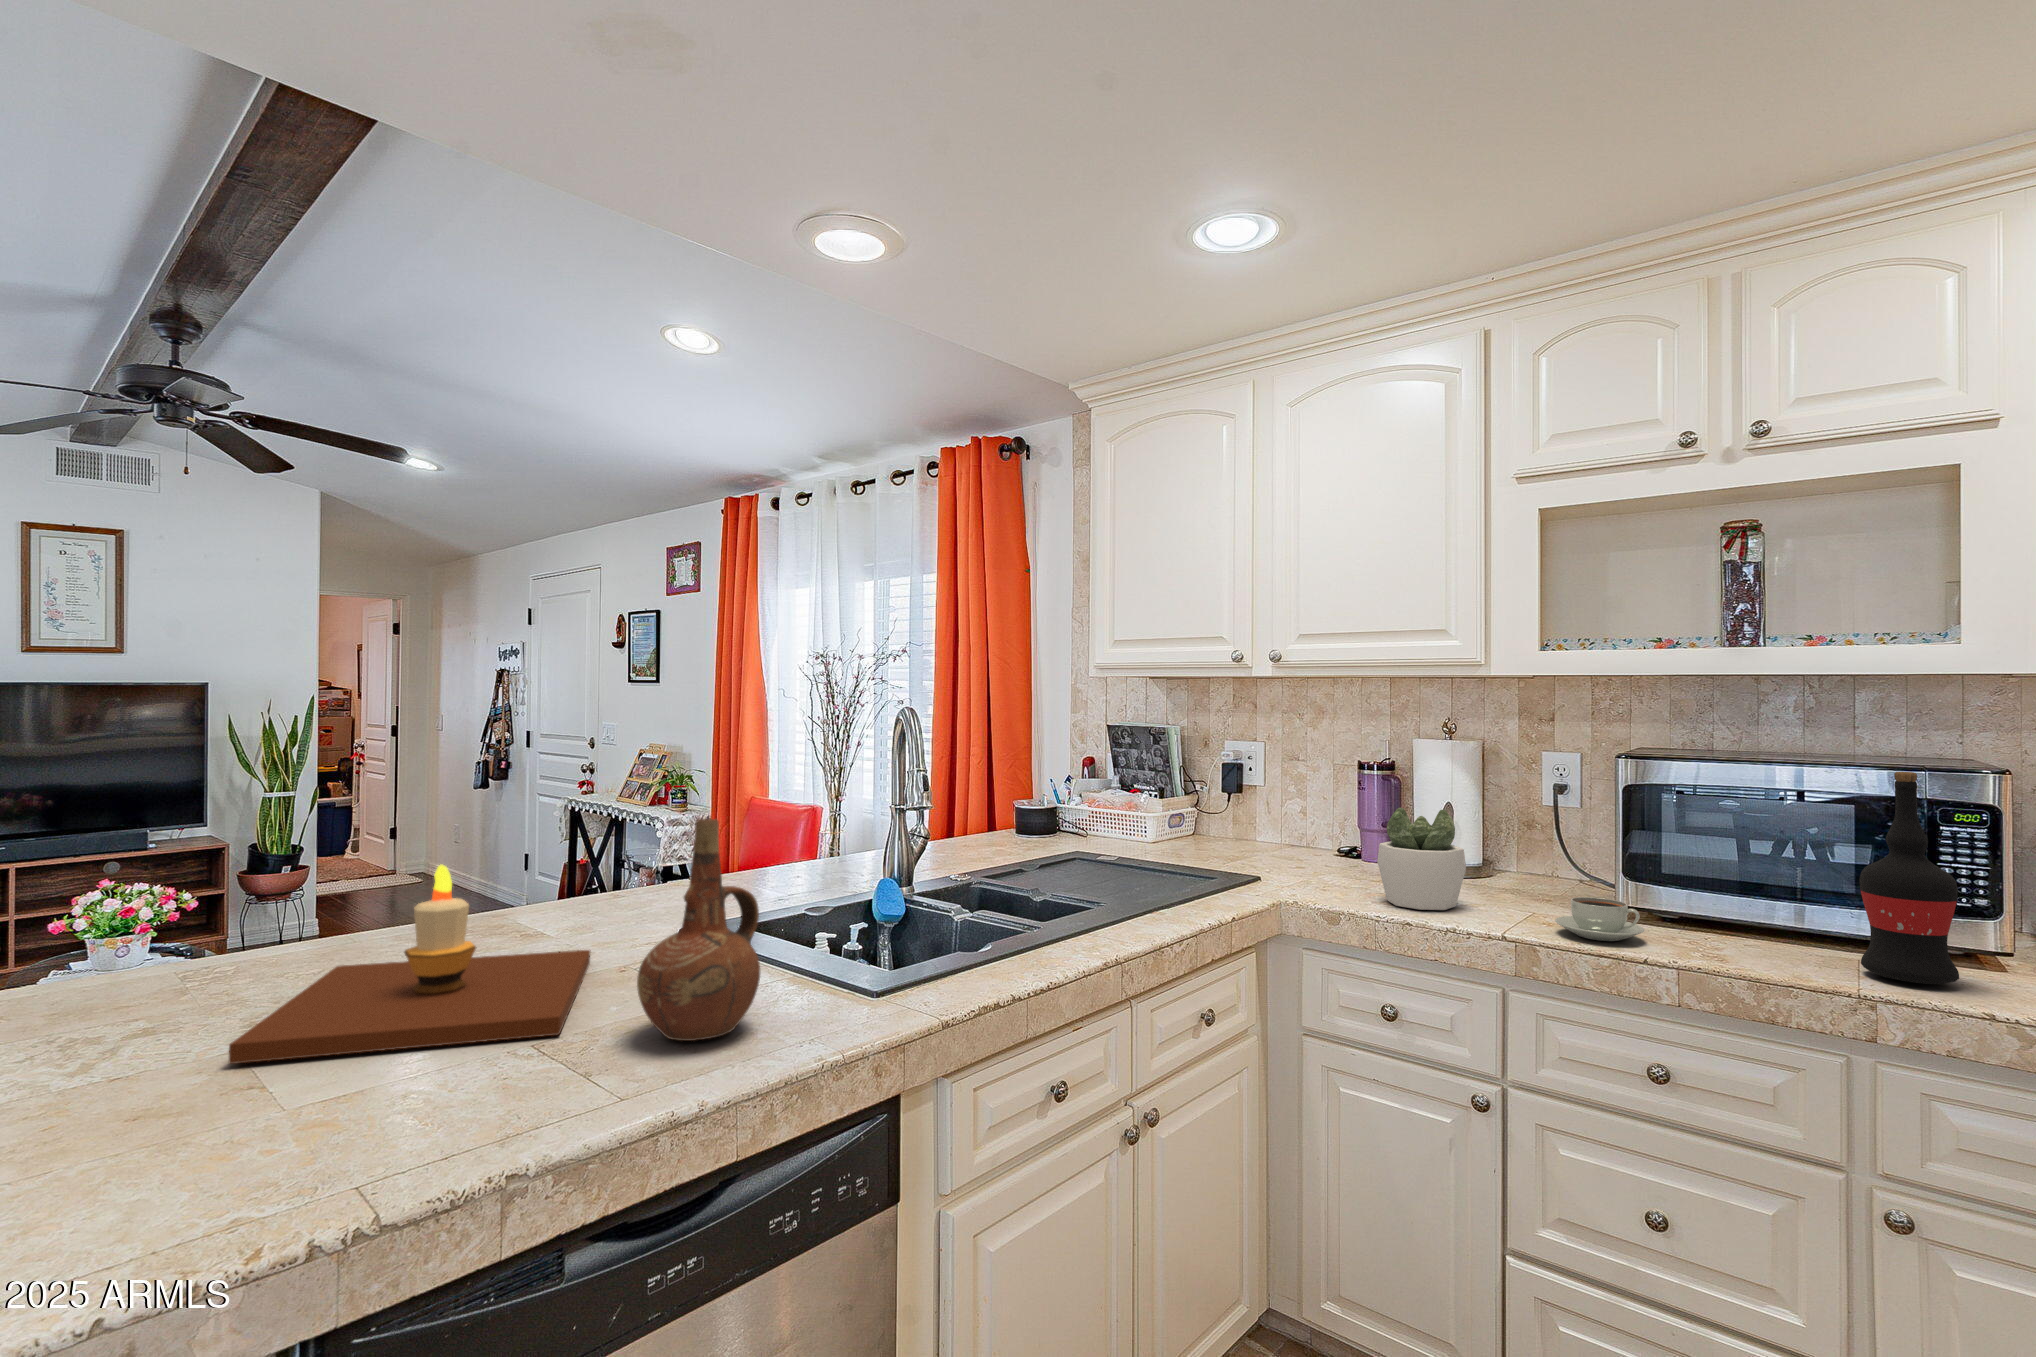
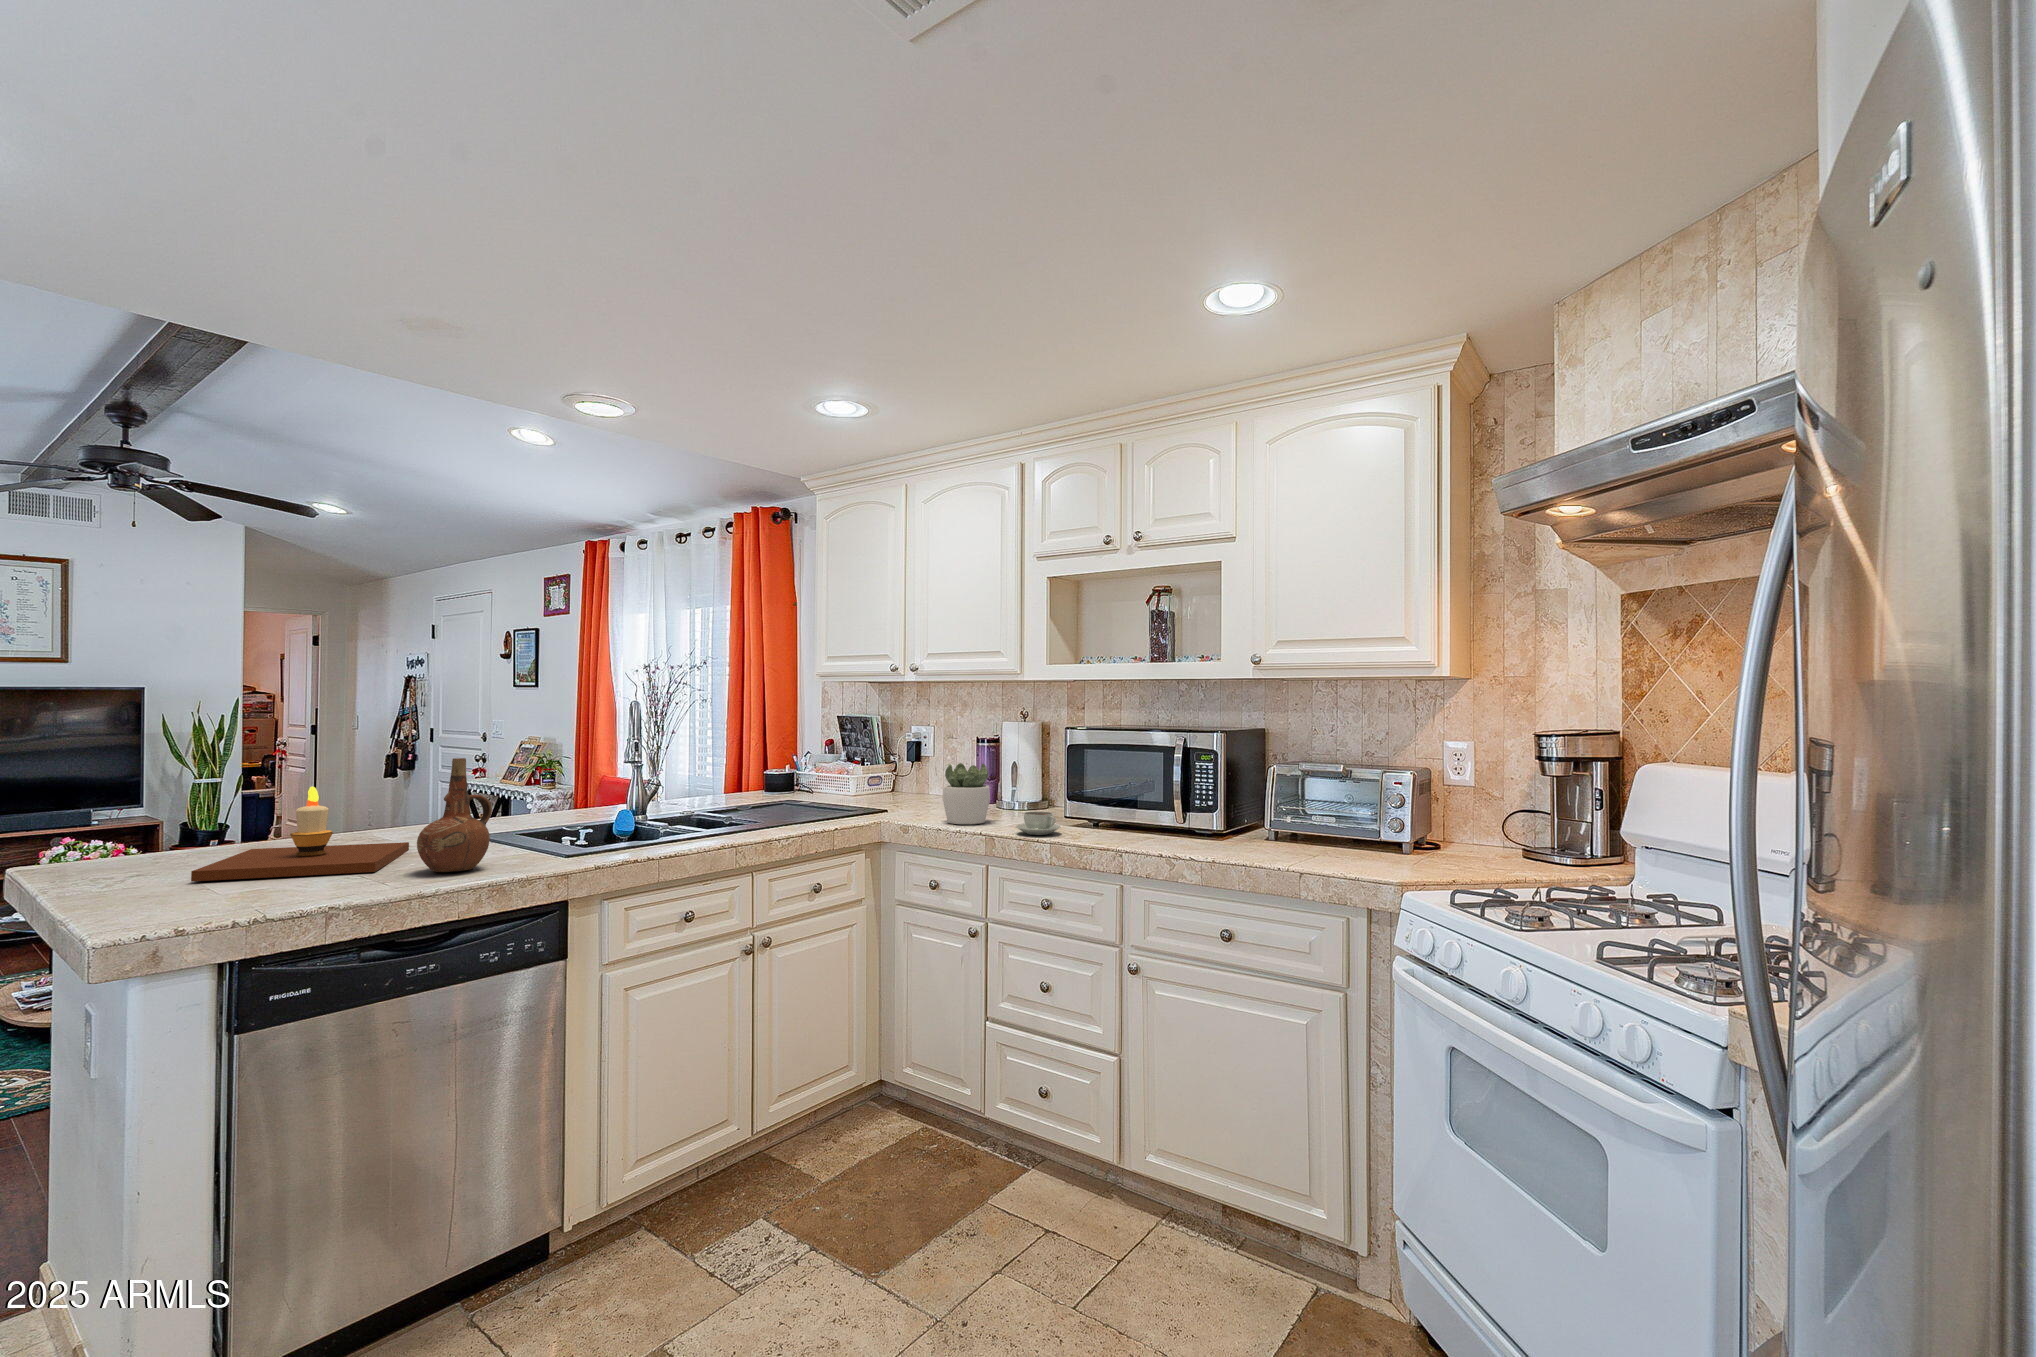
wine bottle: present [1859,772,1959,984] -> none [1143,733,1183,847]

